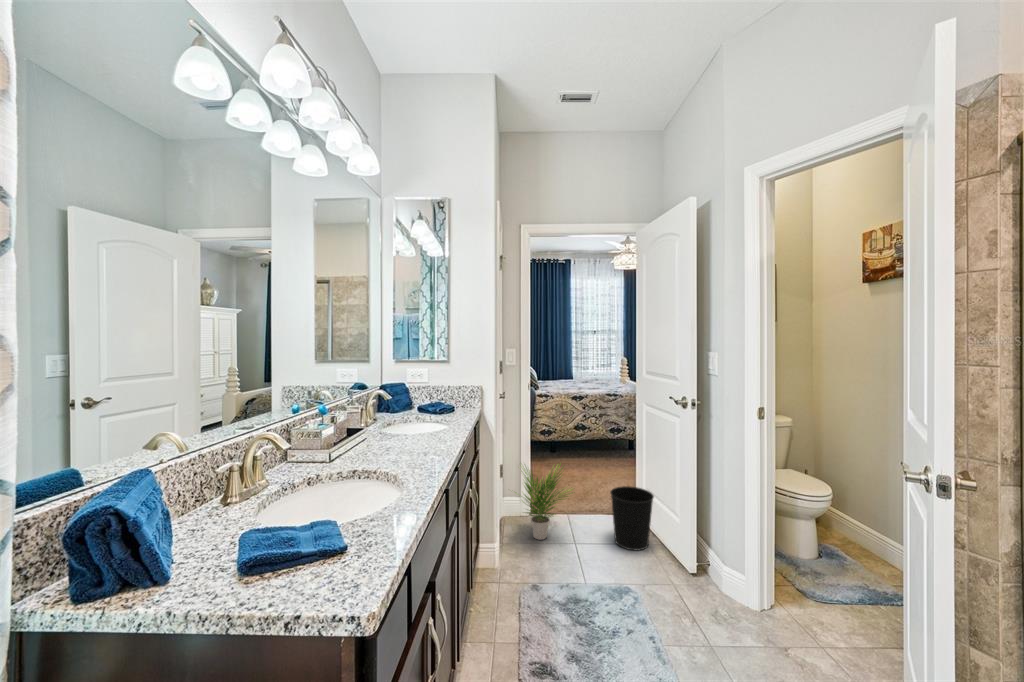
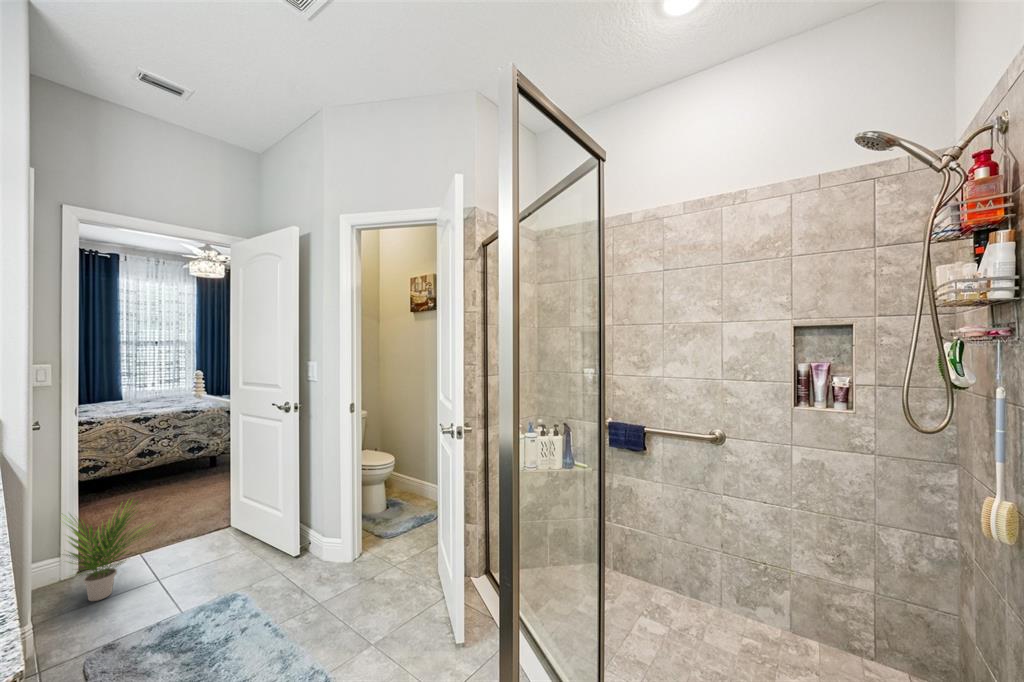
wastebasket: present [610,486,654,550] -> none [205,498,257,563]

